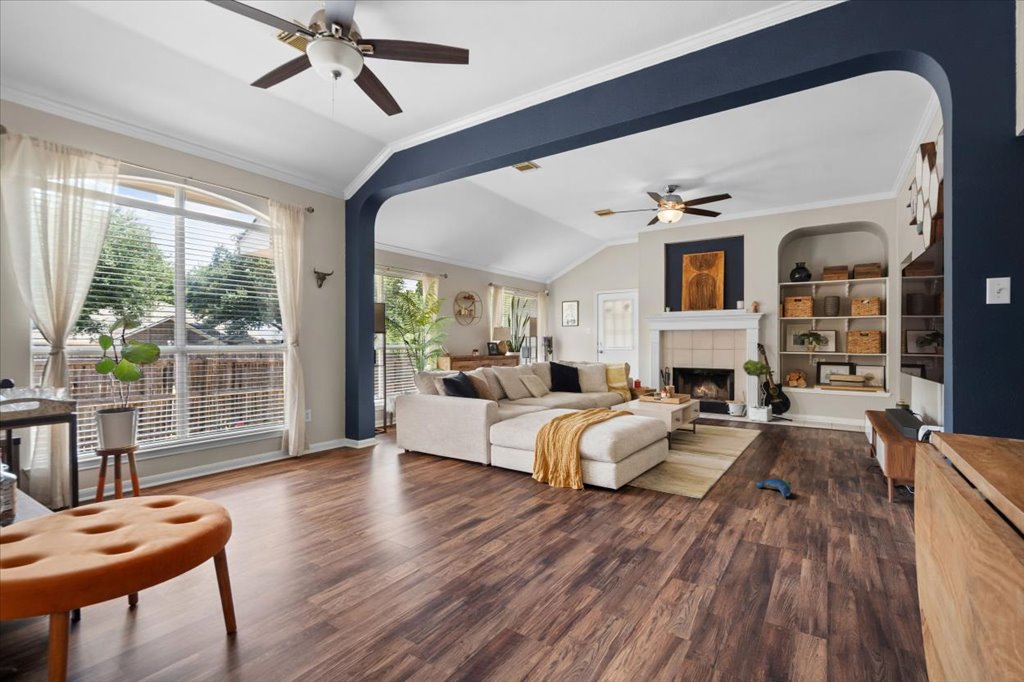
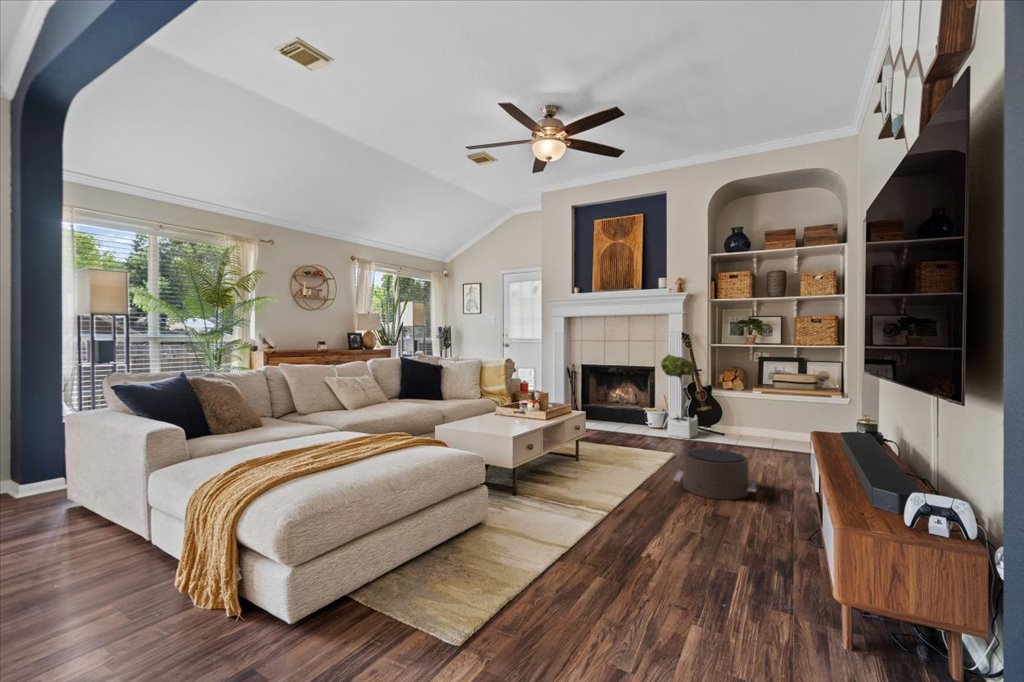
pouf: none [774,424,834,455] -> present [674,449,757,500]
plush toy: present [757,478,791,498] -> none [593,569,646,617]

